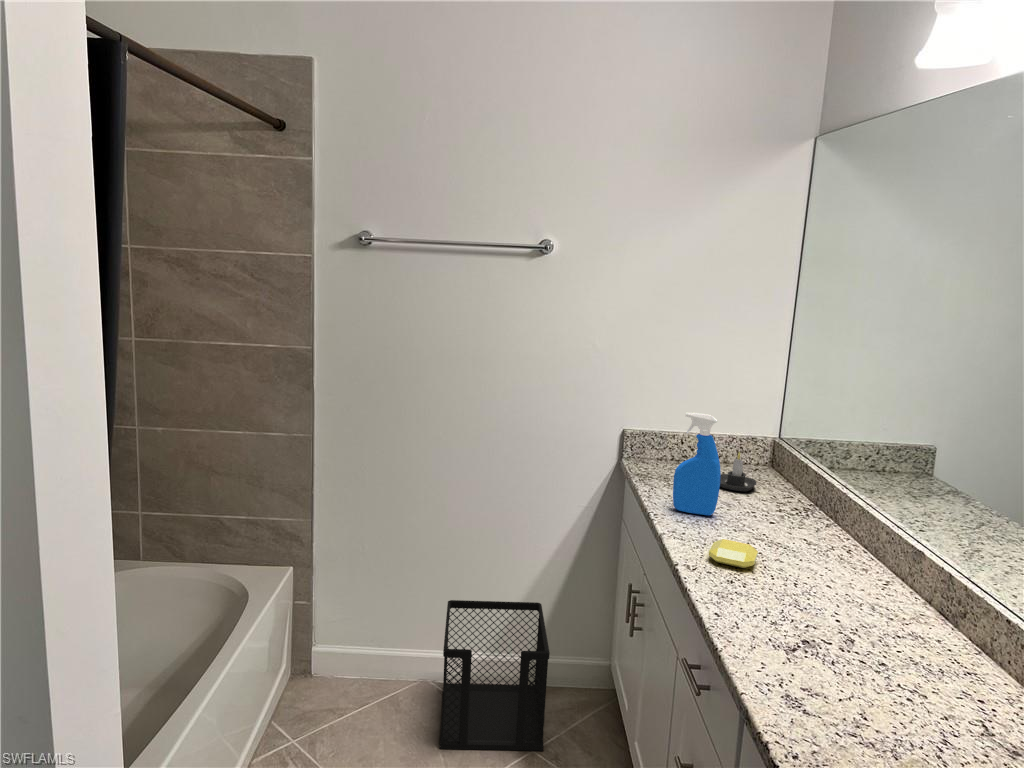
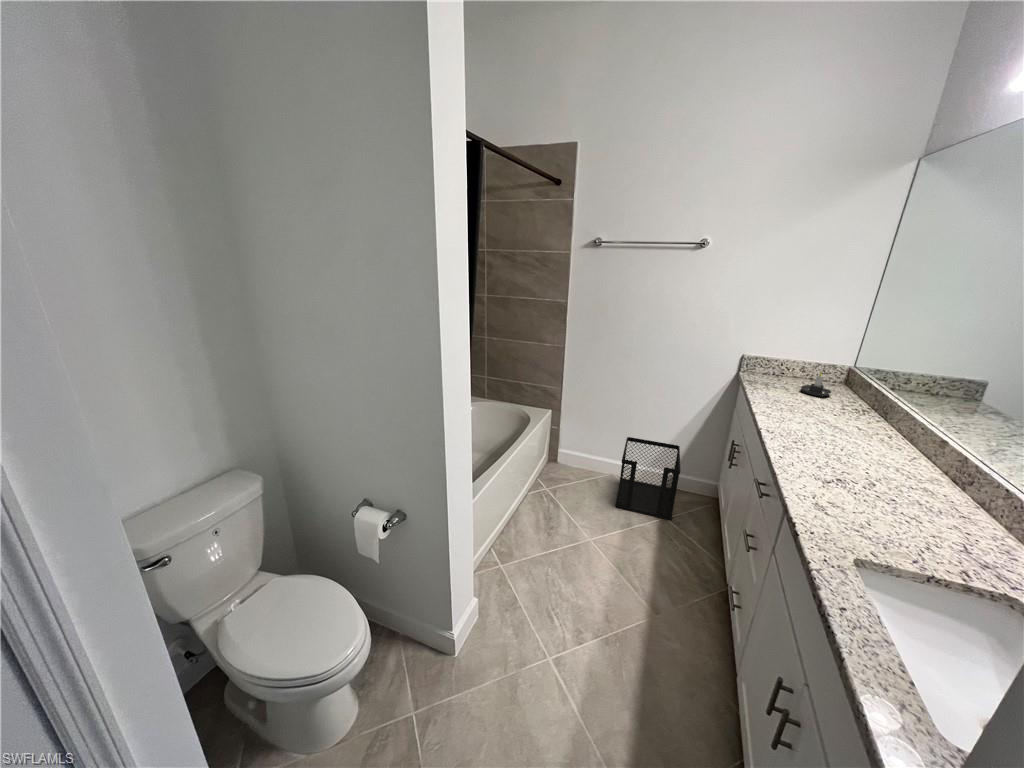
spray bottle: present [673,412,721,515] -> none [767,344,805,407]
soap bar: present [709,539,758,568] -> none [784,419,820,437]

